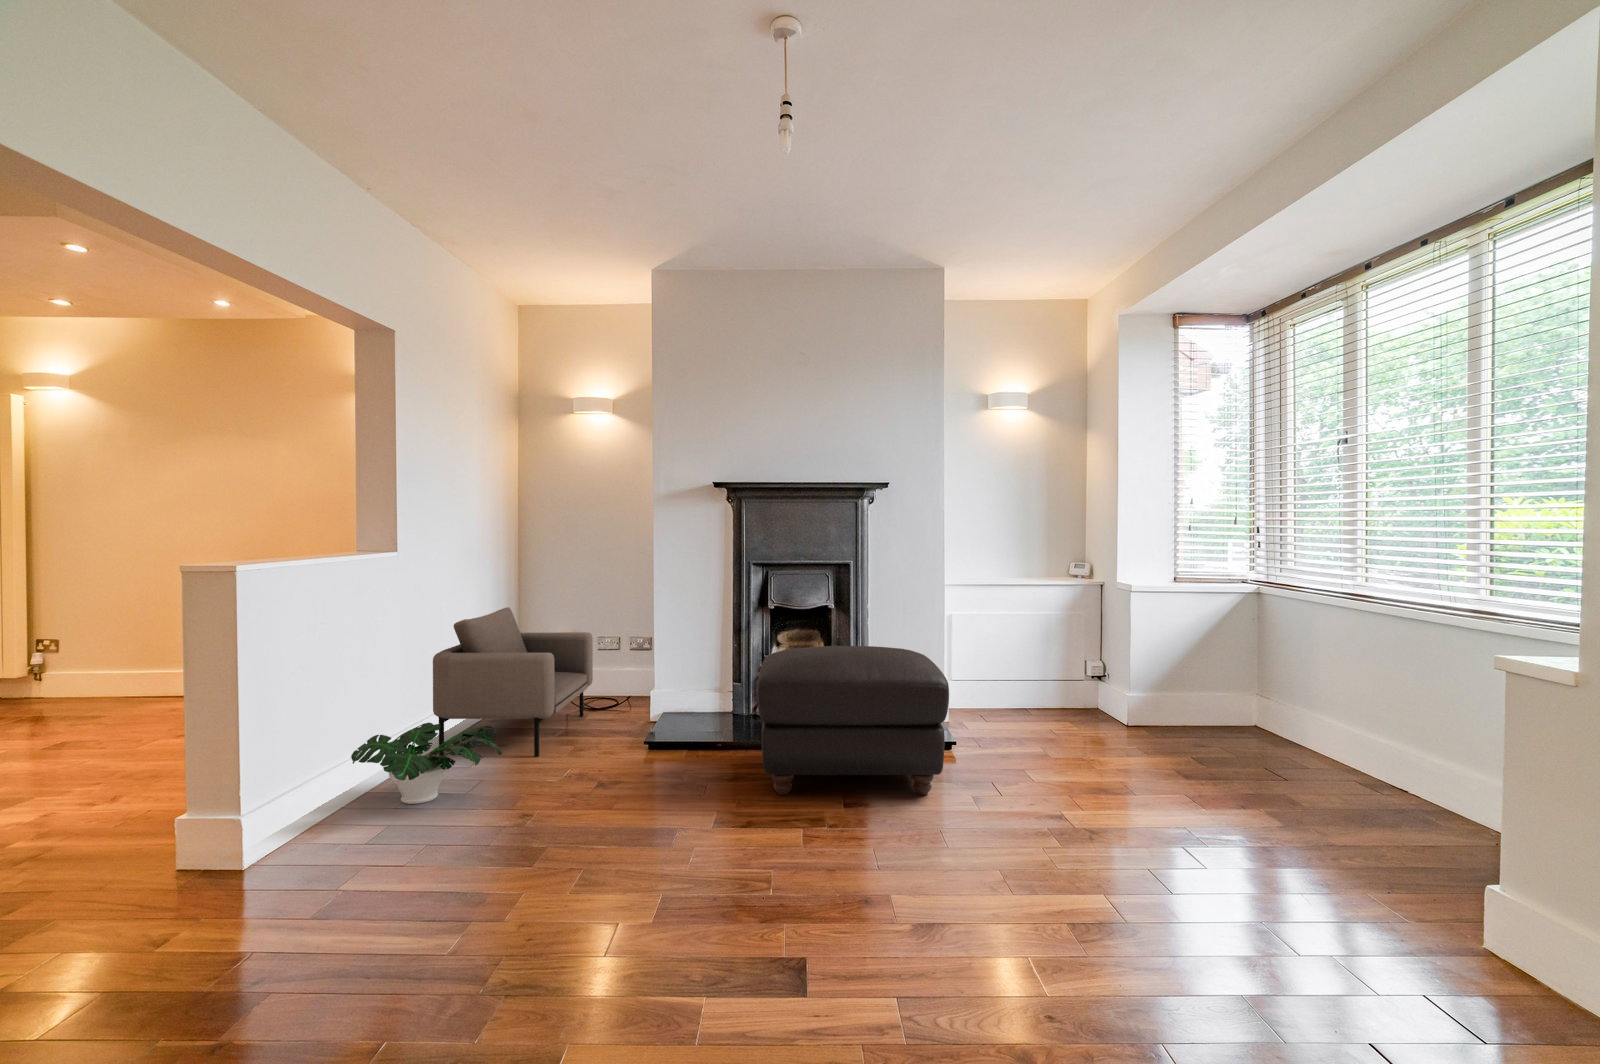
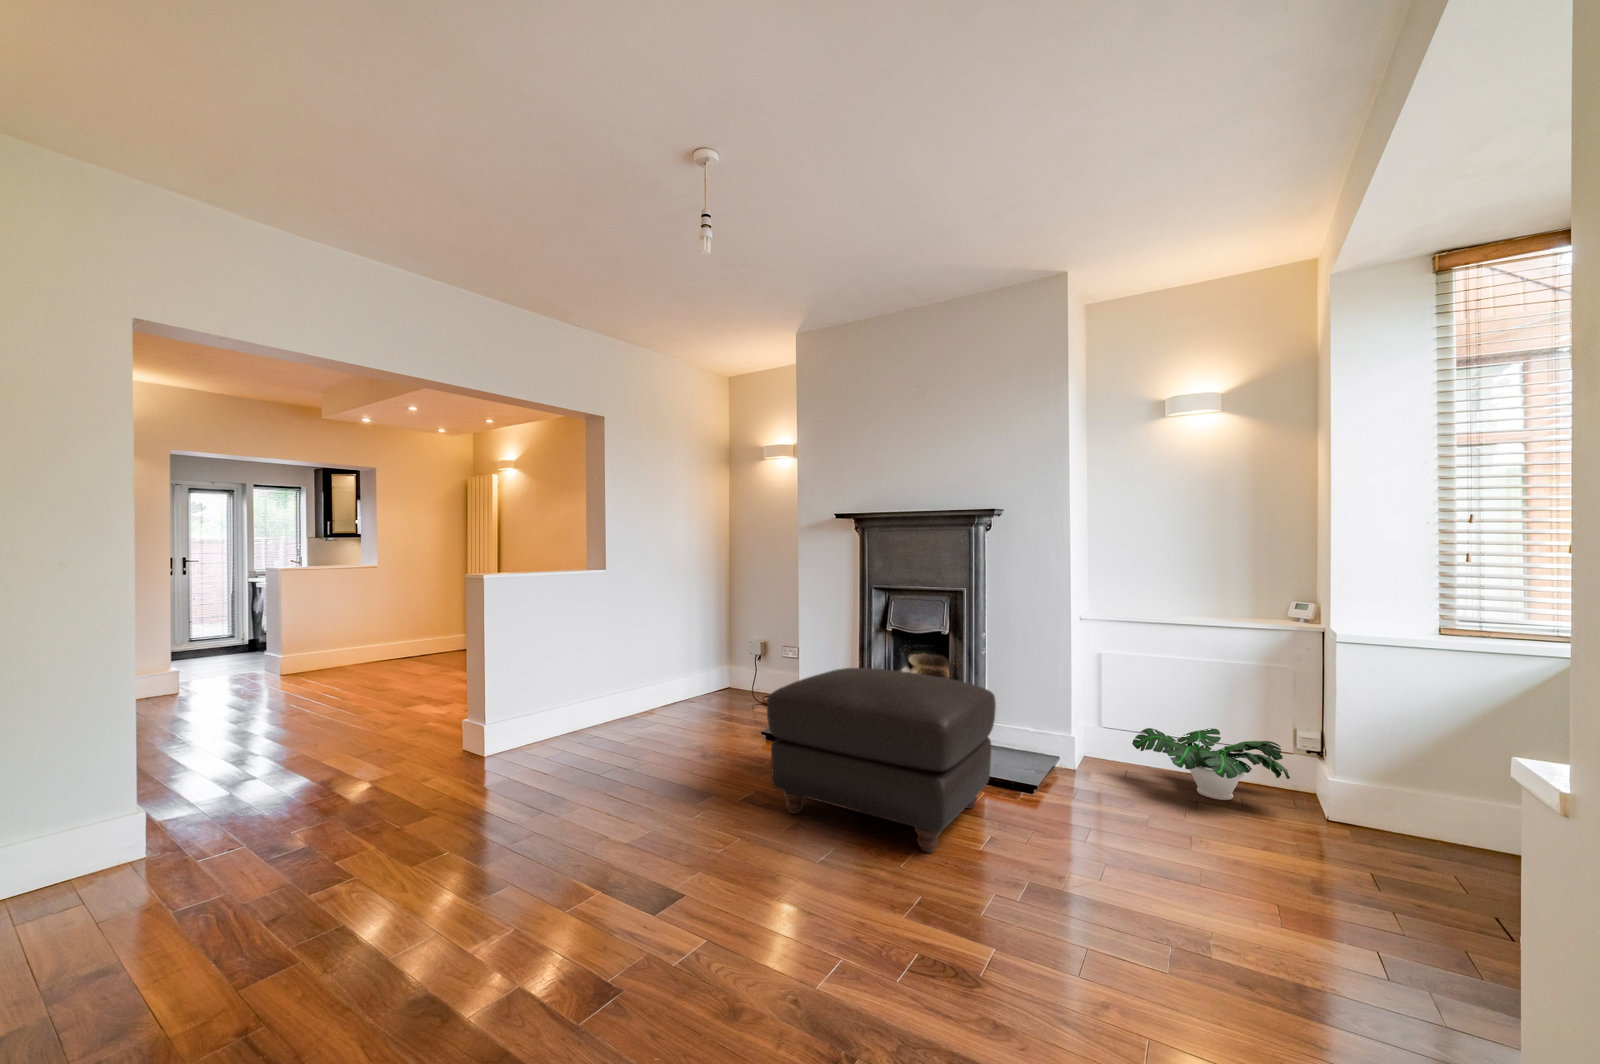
armchair: present [433,607,593,757] -> none [623,614,764,734]
potted plant: present [351,722,502,804] -> present [1132,728,1290,800]

